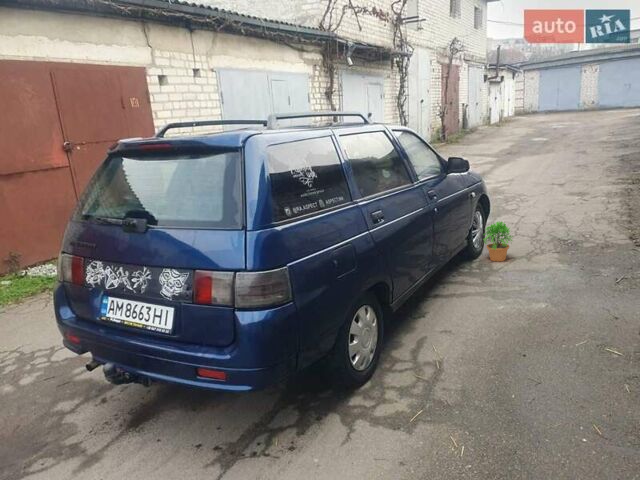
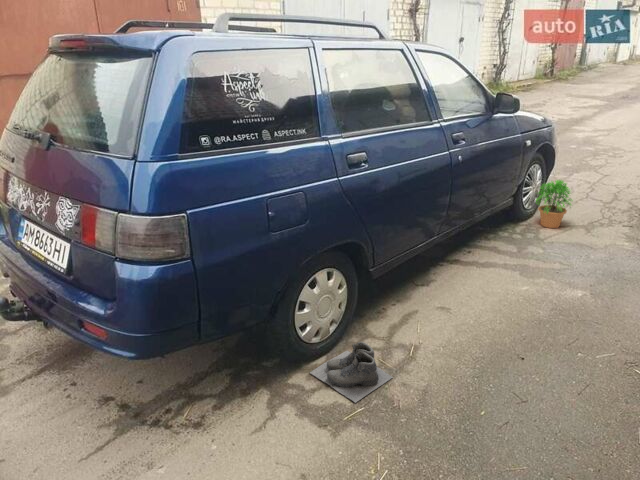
boots: none [364,362,432,410] -> present [310,342,393,403]

